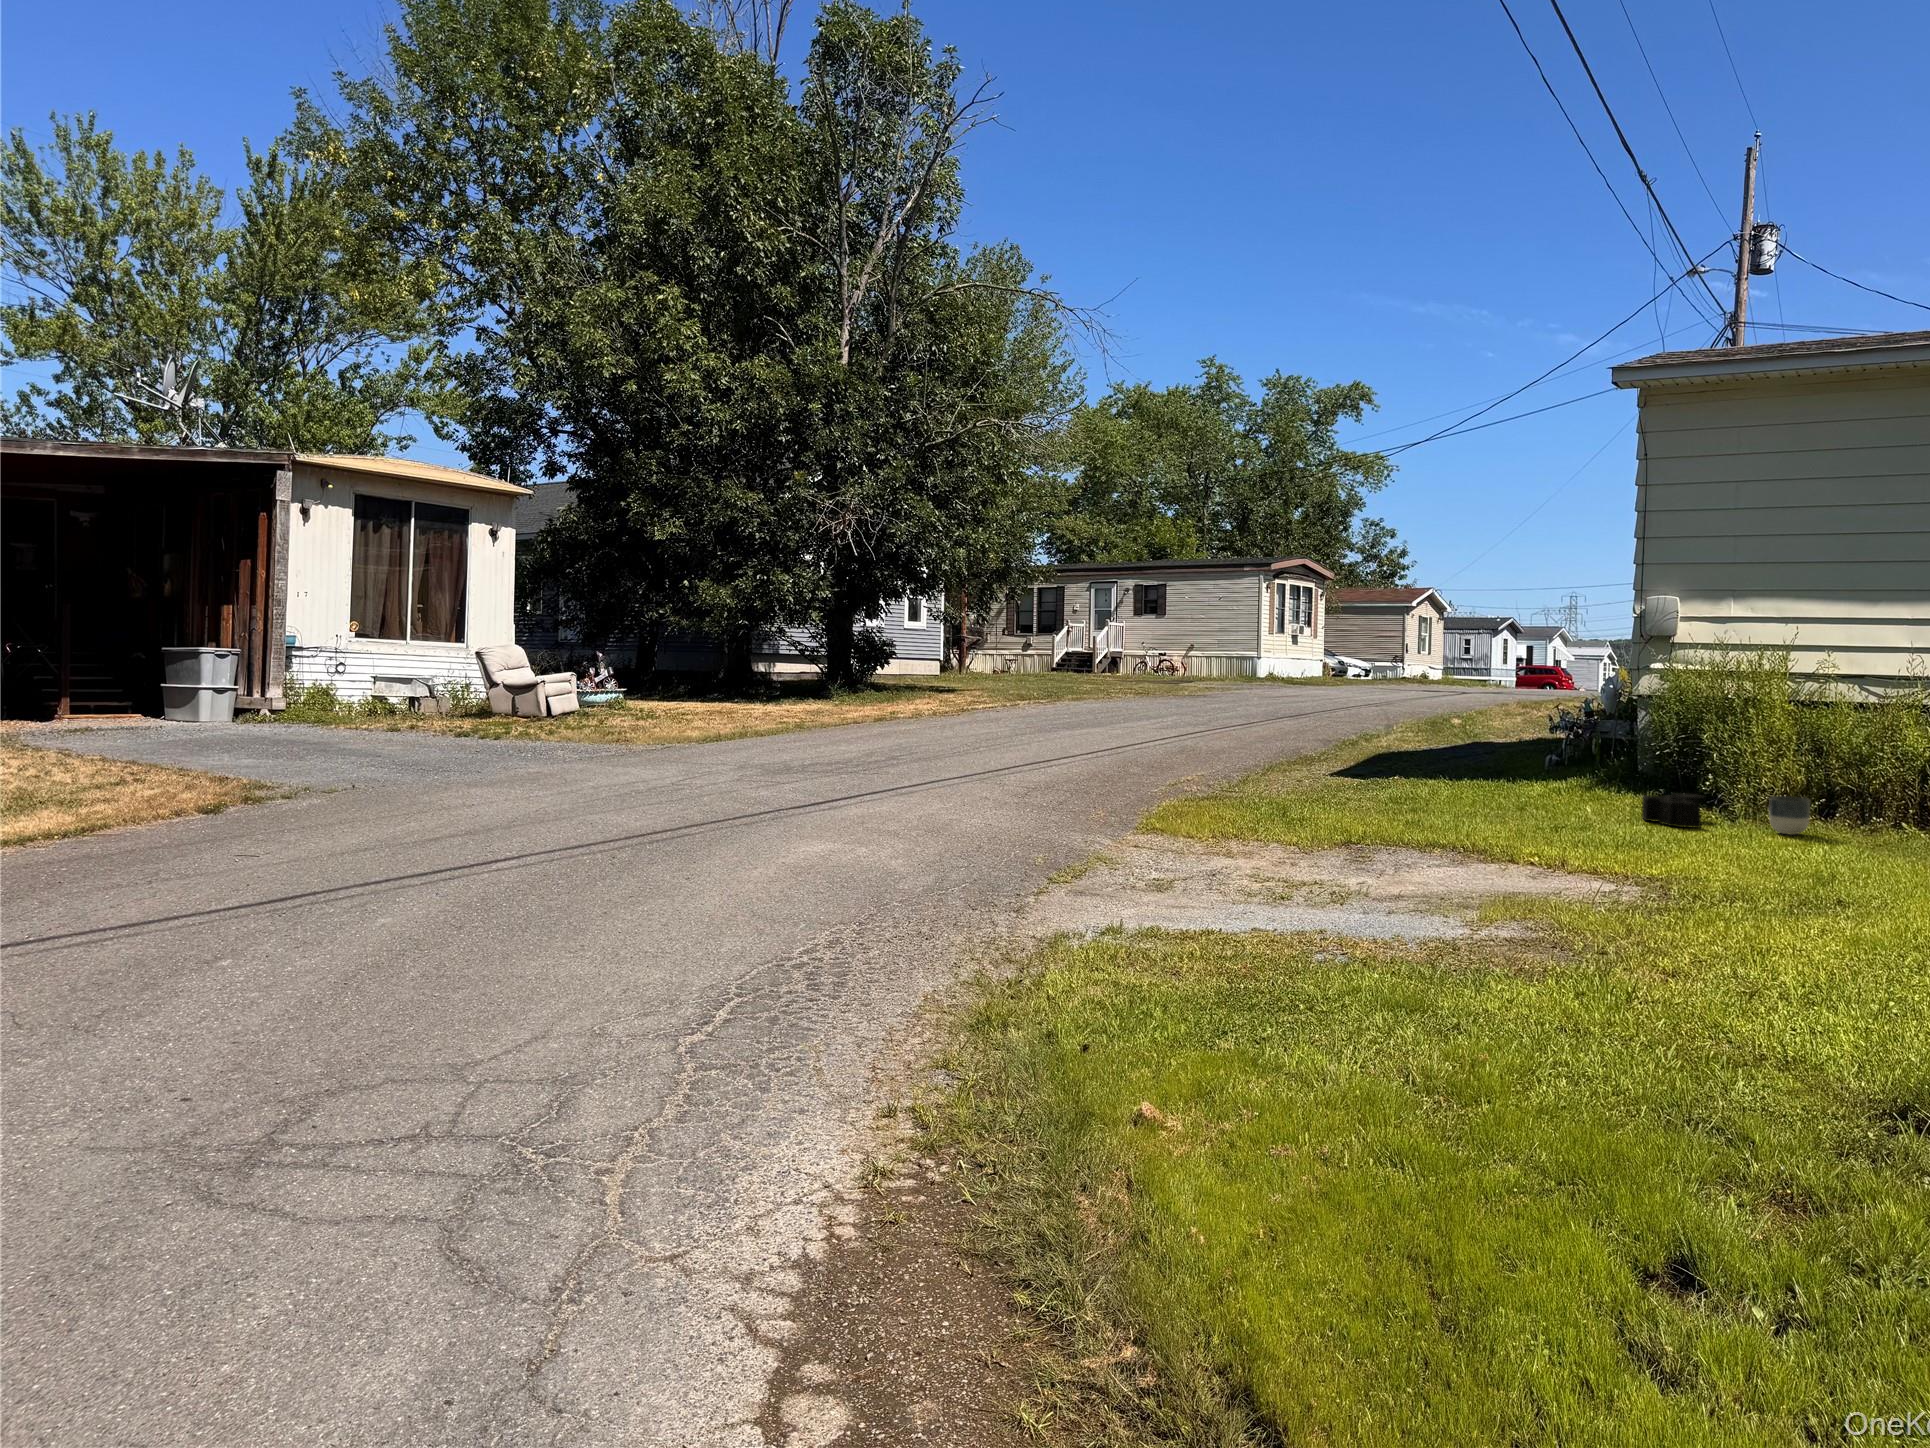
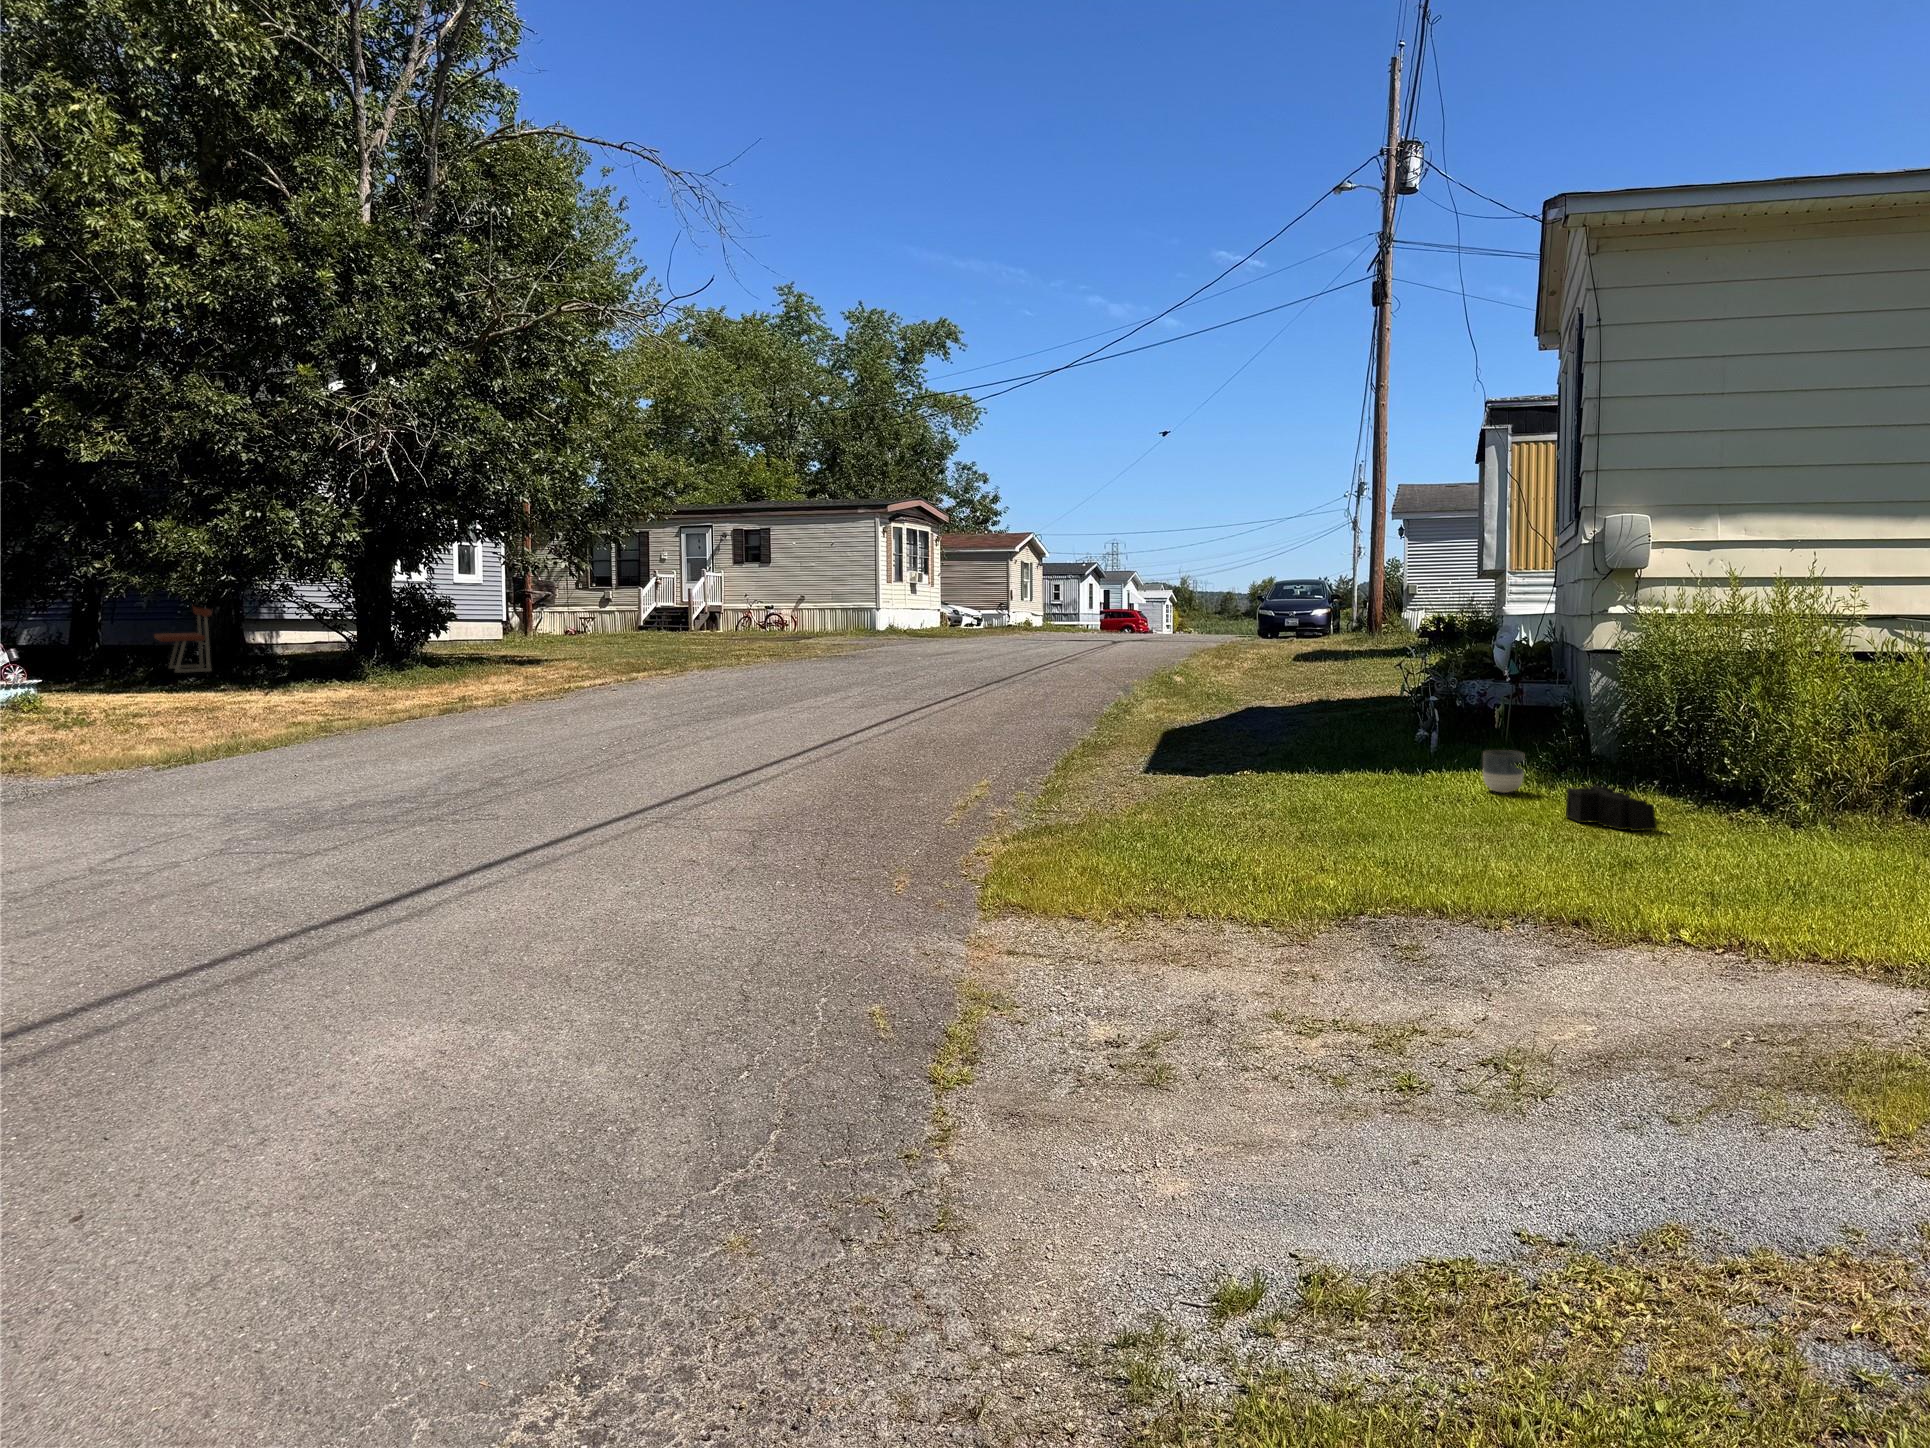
bench: none [690,632,729,692] -> present [154,607,212,673]
planter: present [1769,796,1810,835] -> present [1483,750,1525,793]

